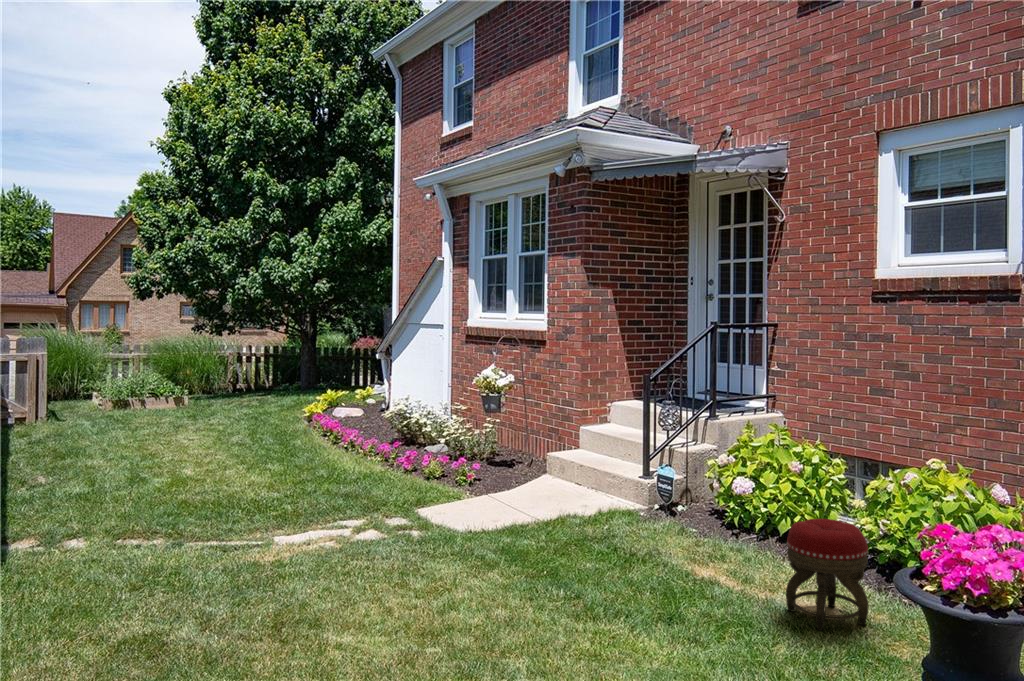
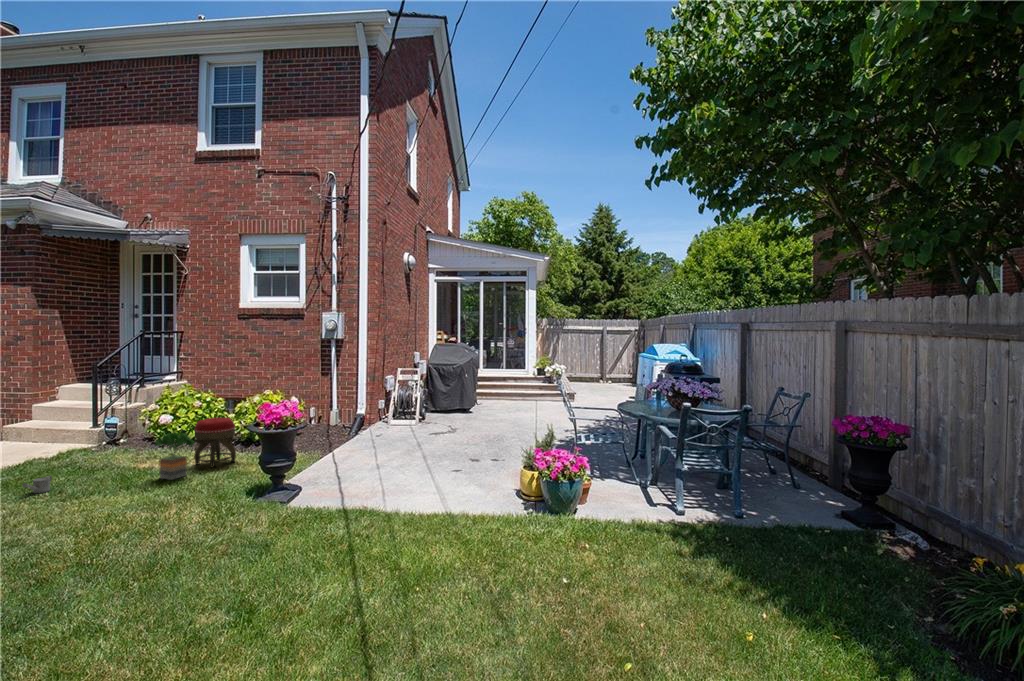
potted tree: none [713,546,787,648] -> present [156,433,194,480]
watering can: none [525,583,567,614] -> present [23,476,52,493]

